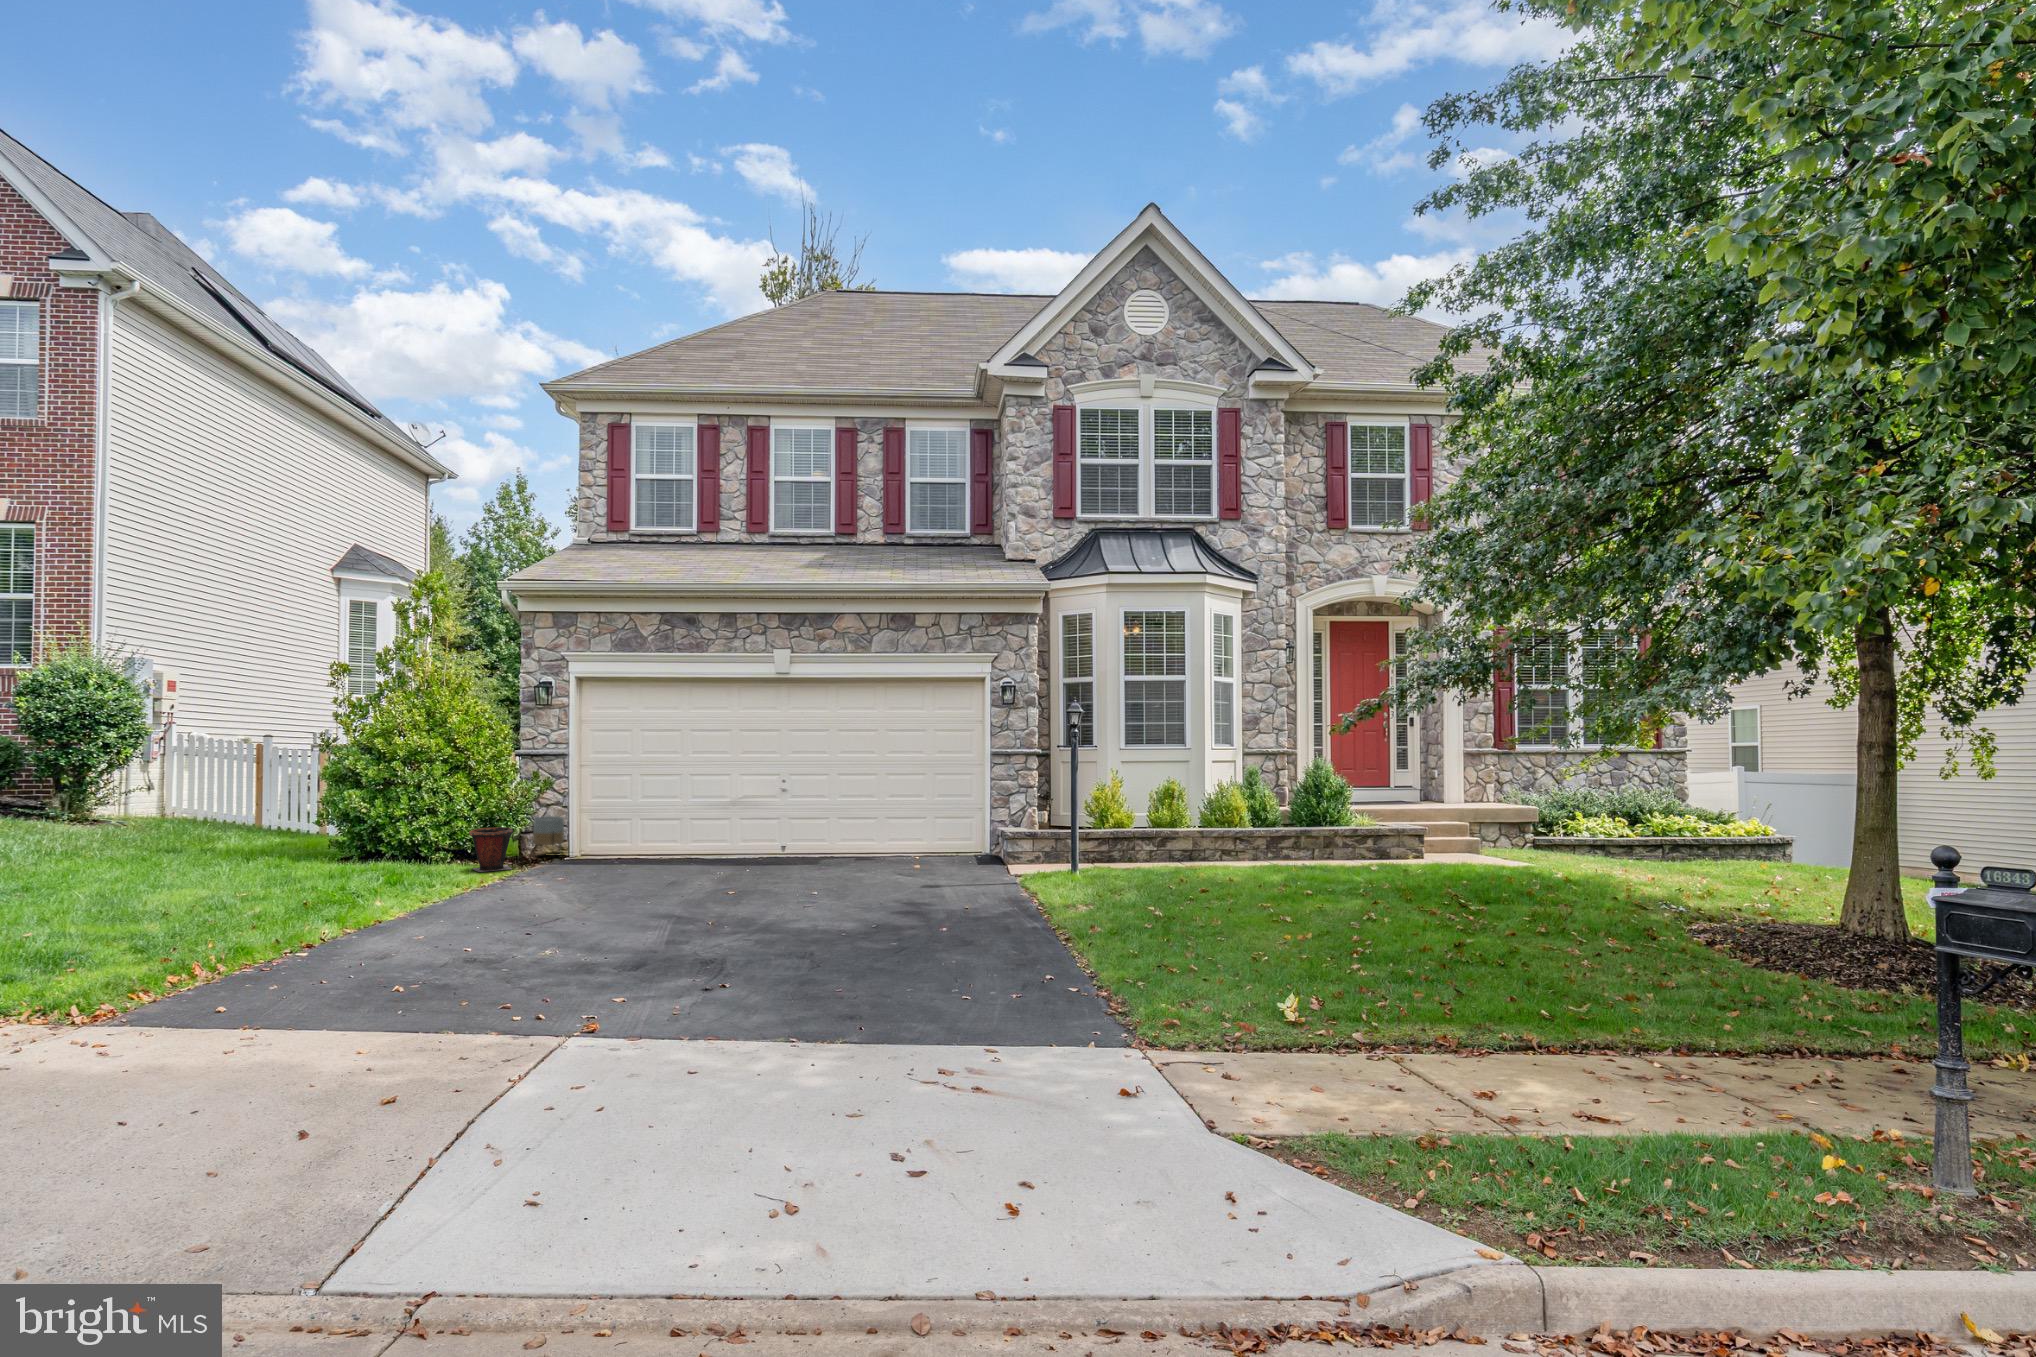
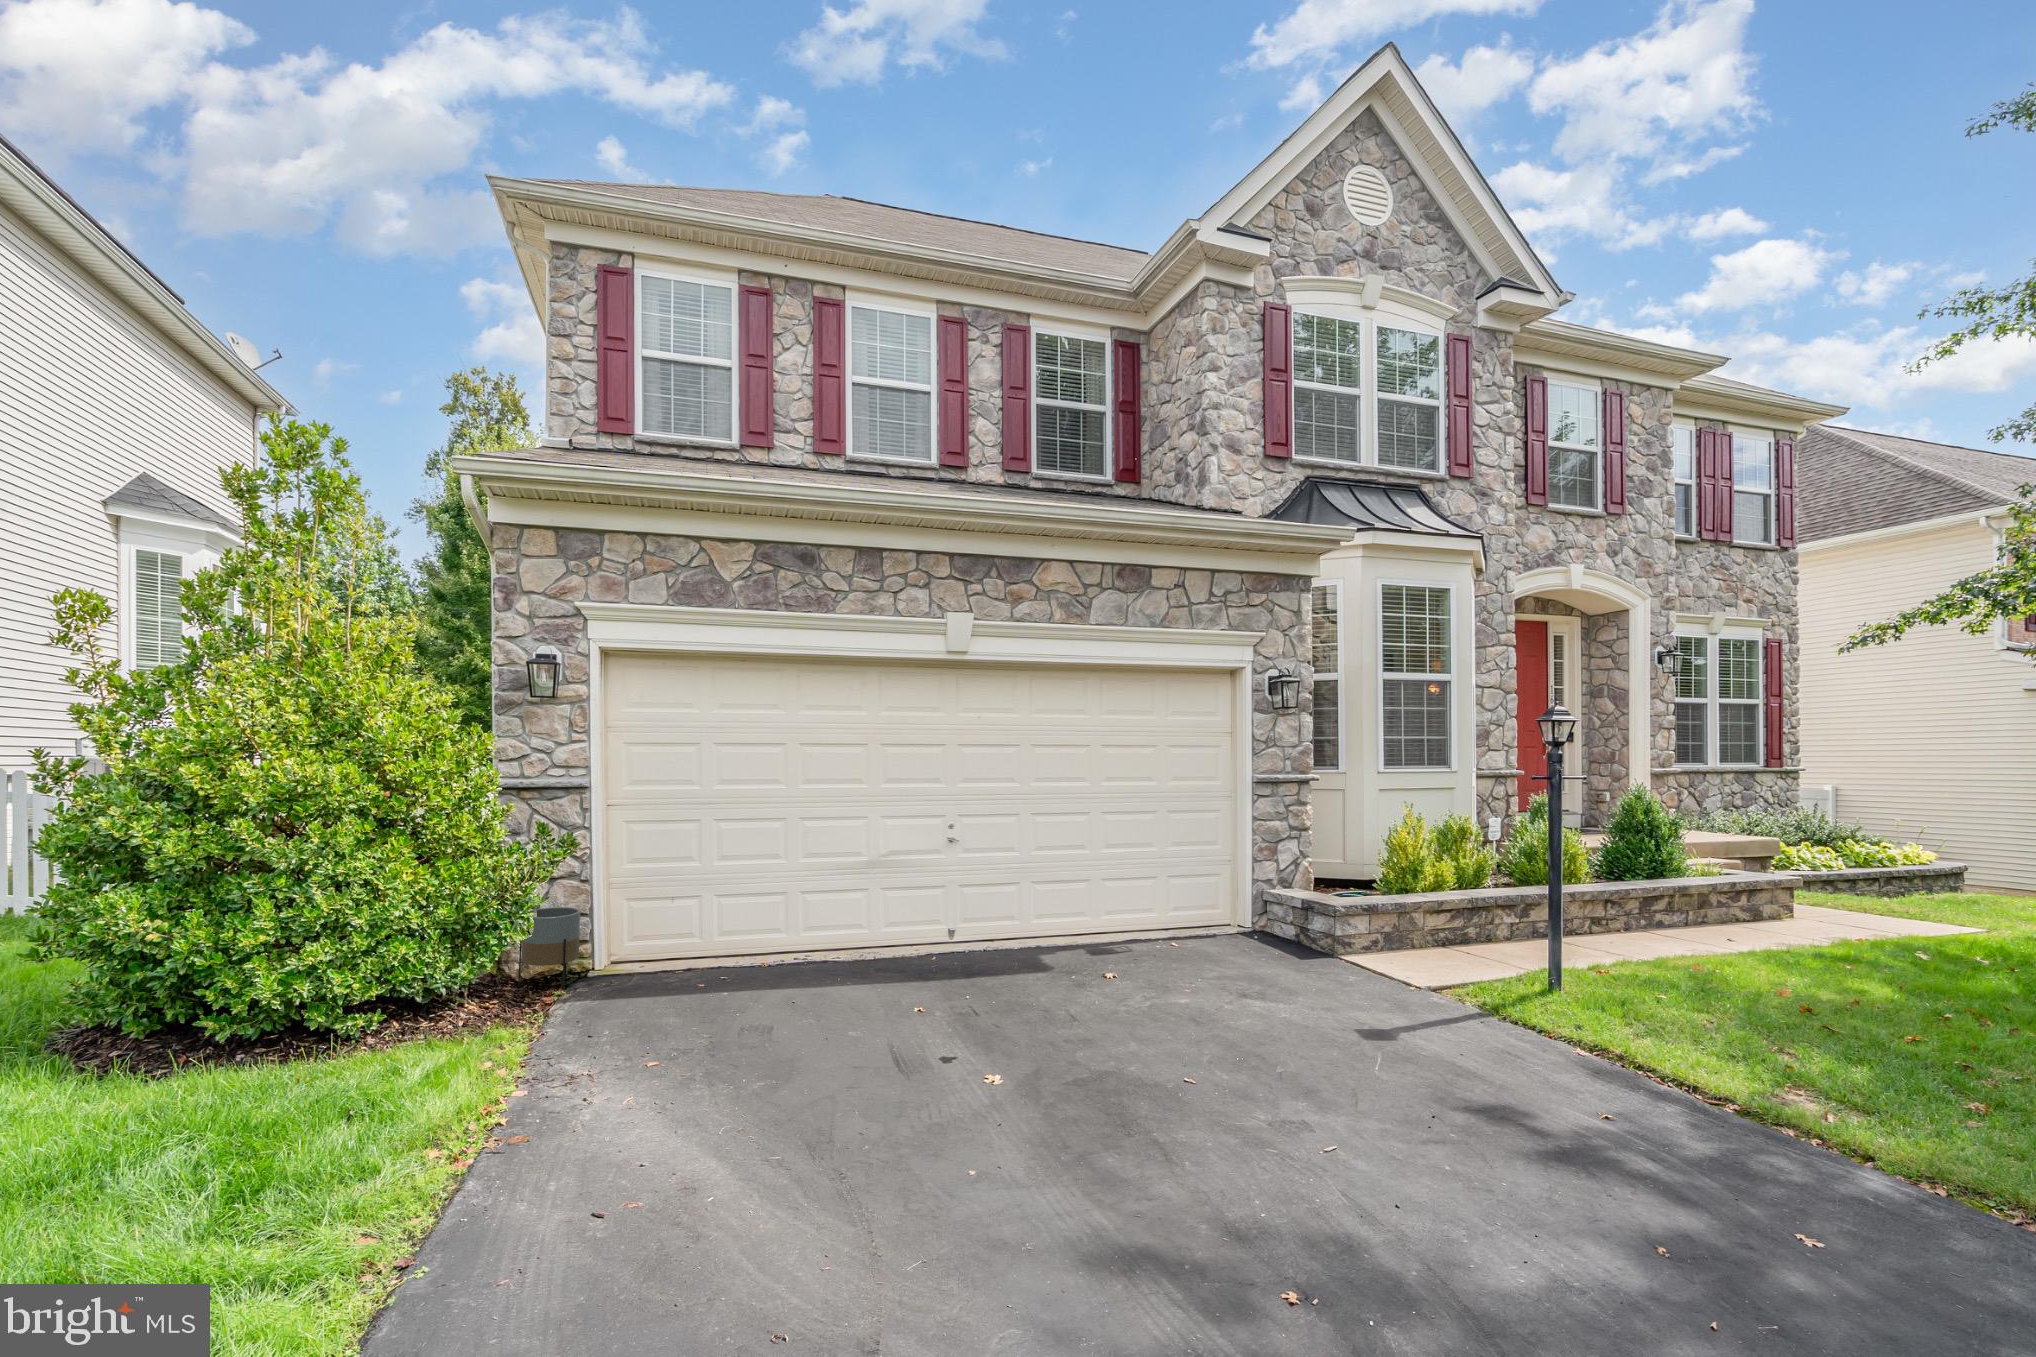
trash can: present [469,827,513,872] -> none [416,941,511,1046]

